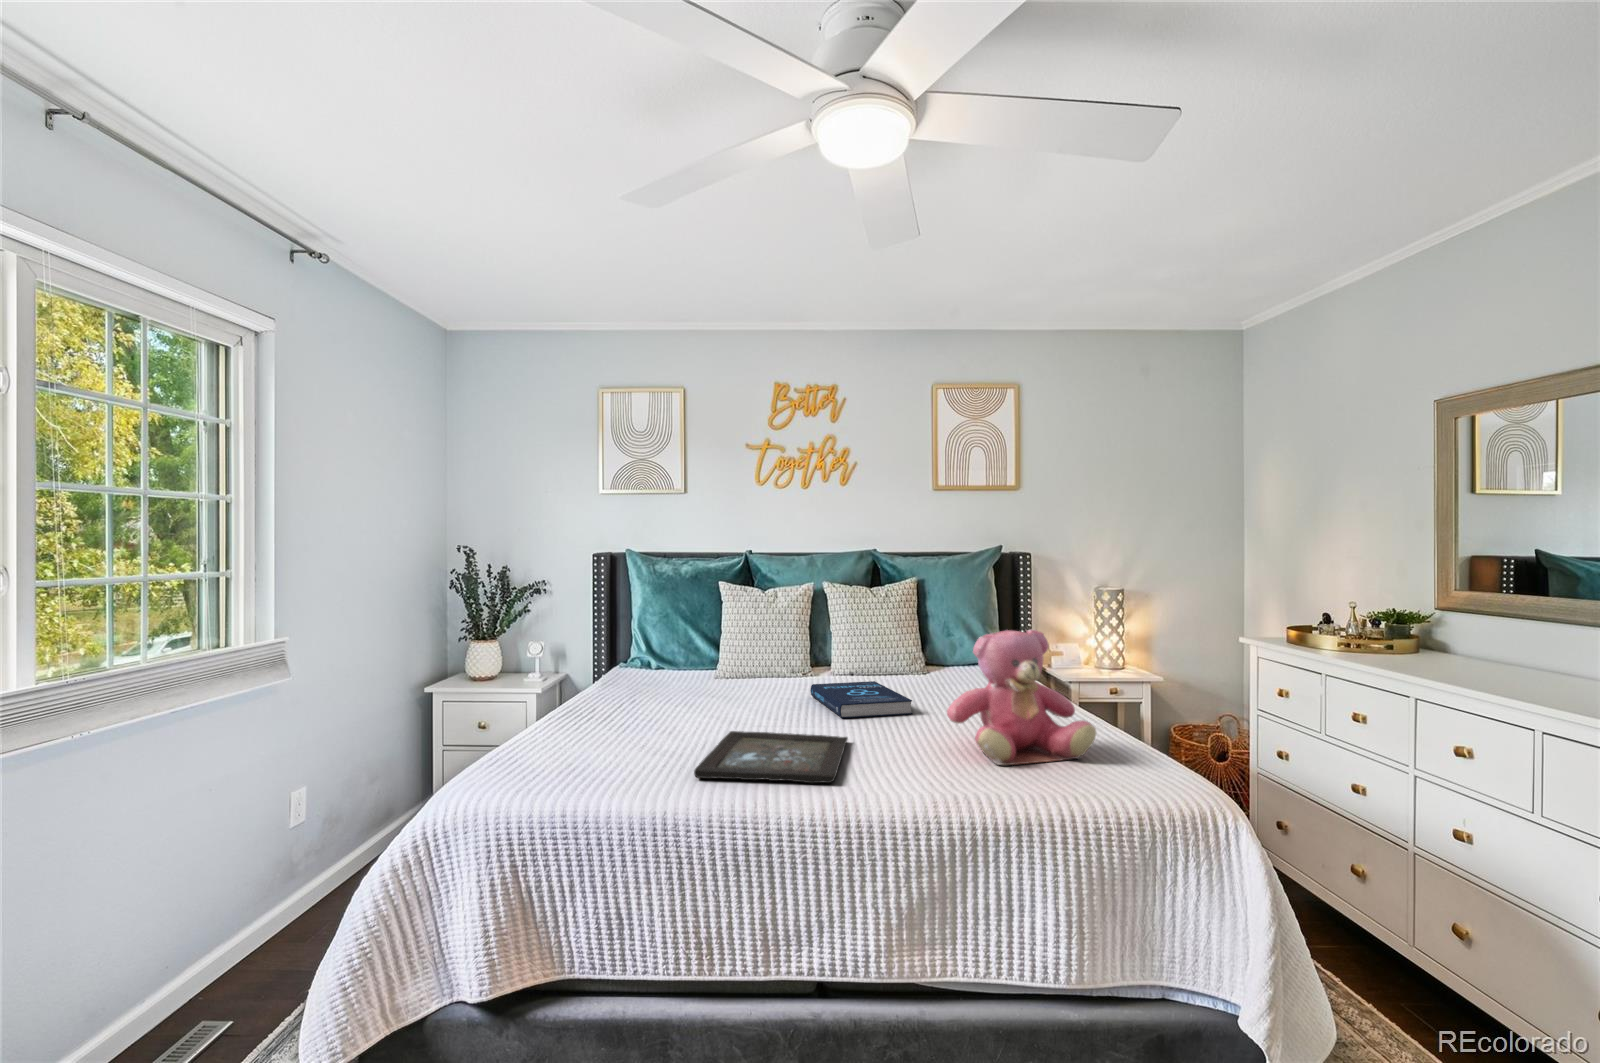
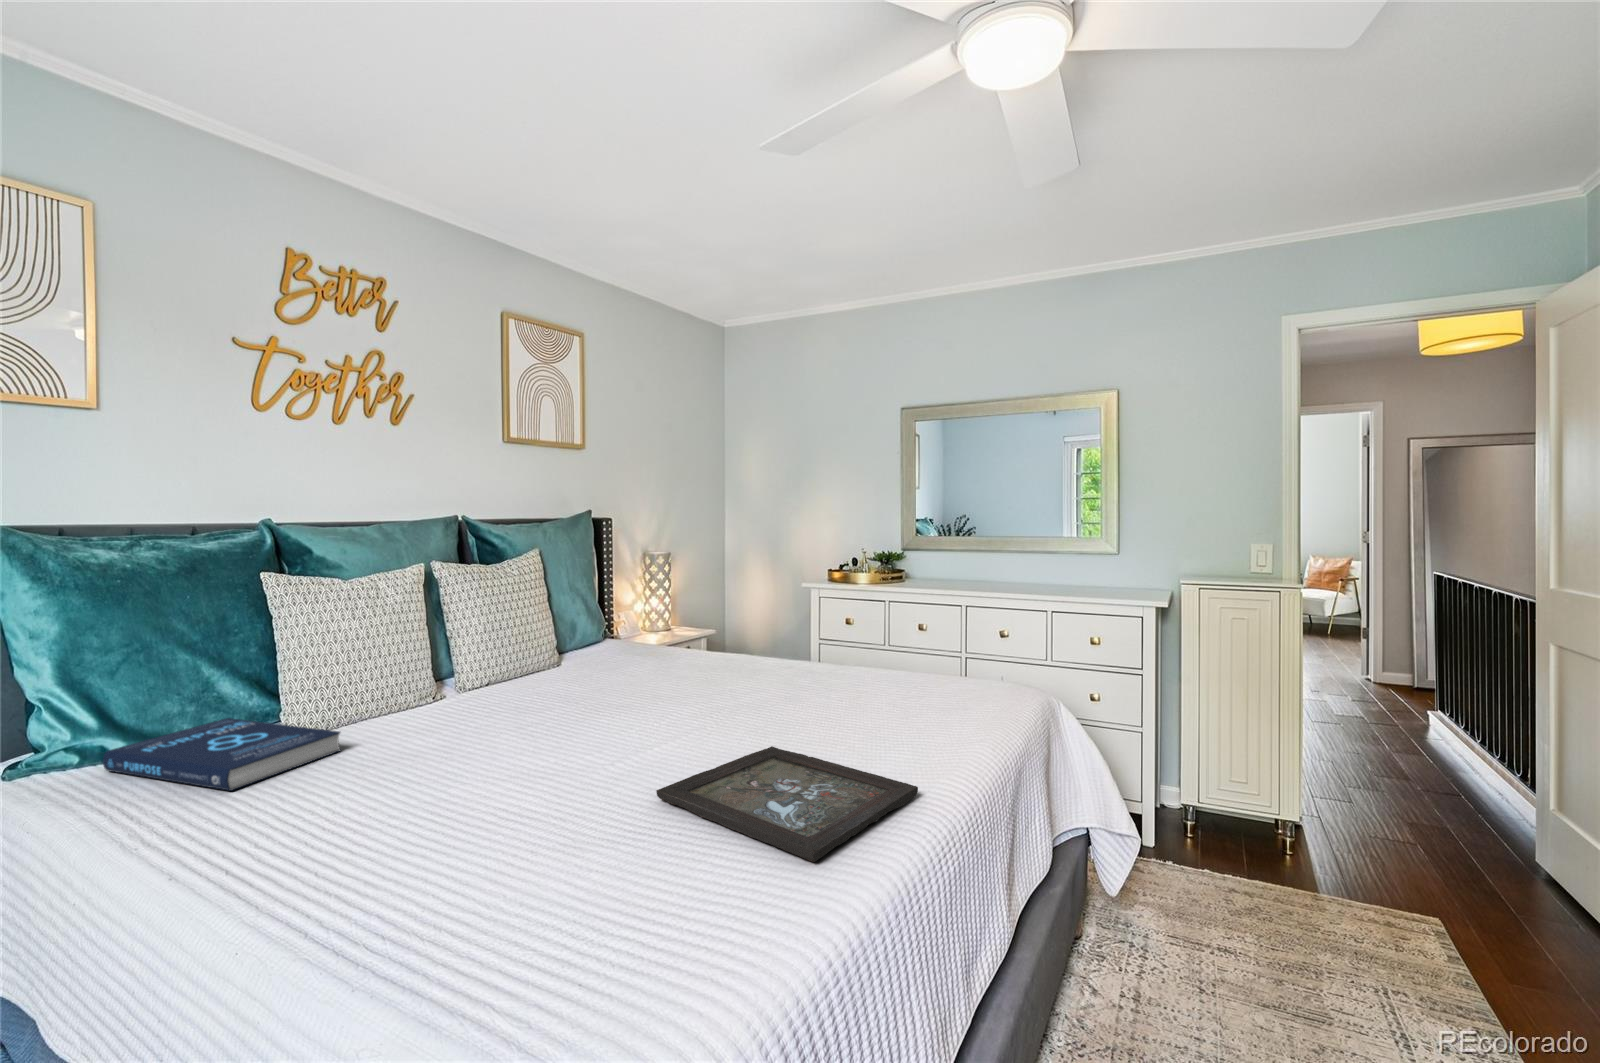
teddy bear: present [947,629,1096,765] -> none [845,591,950,725]
book: present [810,681,912,718] -> present [103,718,341,791]

